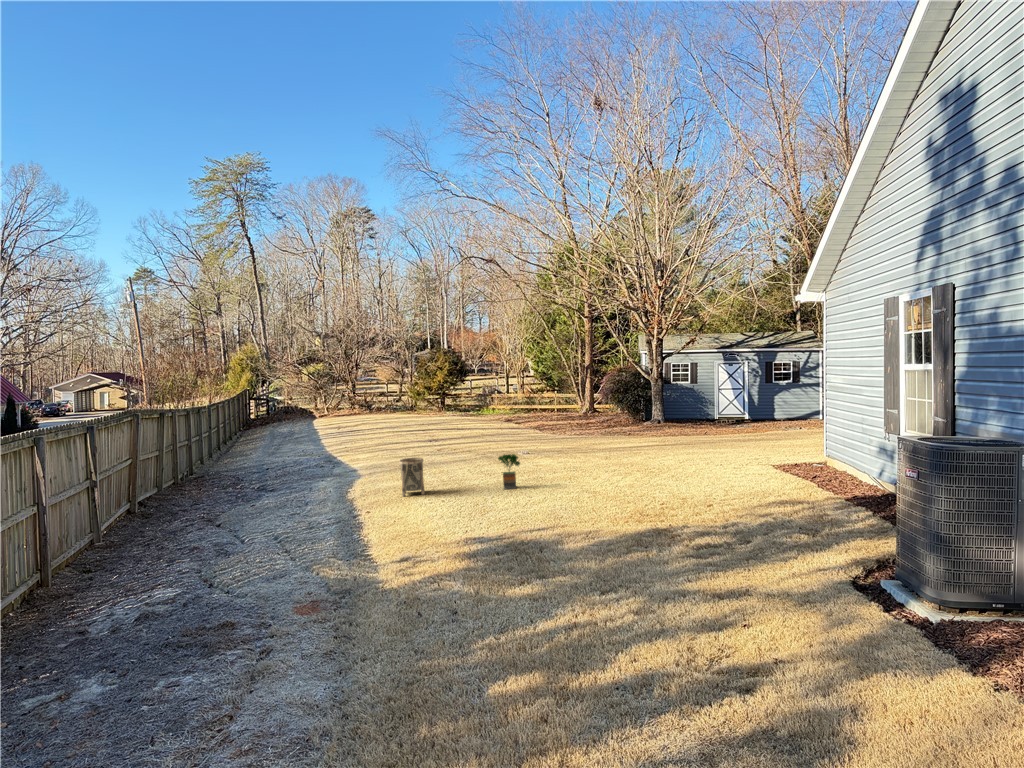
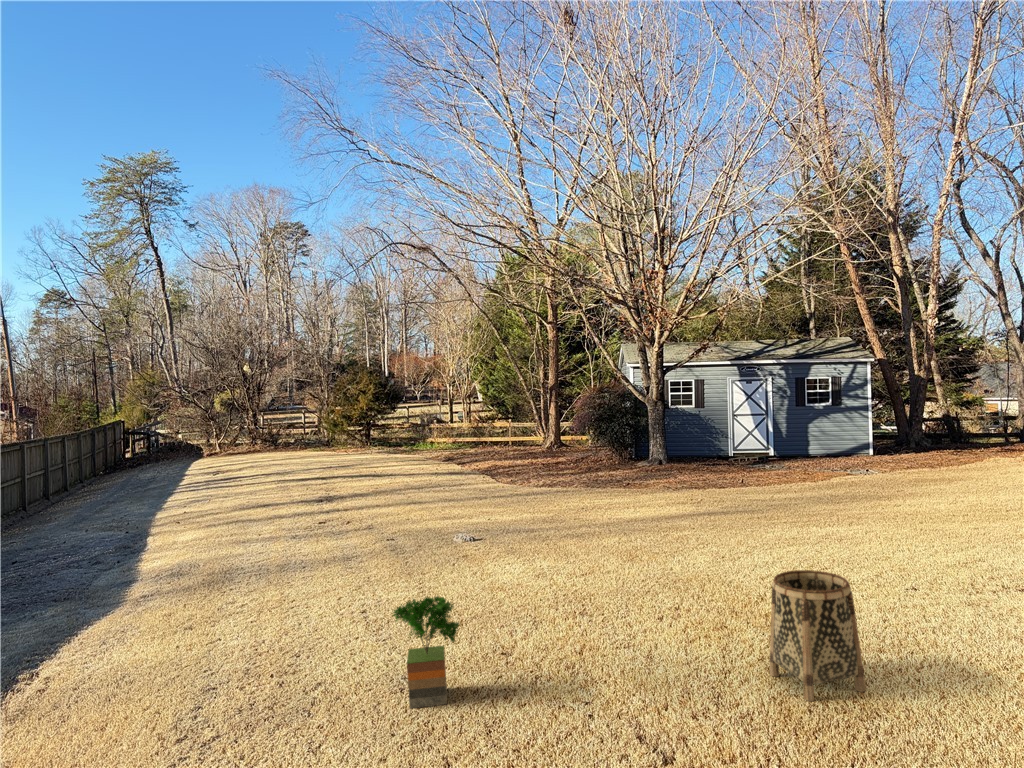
basket: present [399,458,425,496] -> present [770,570,866,701]

